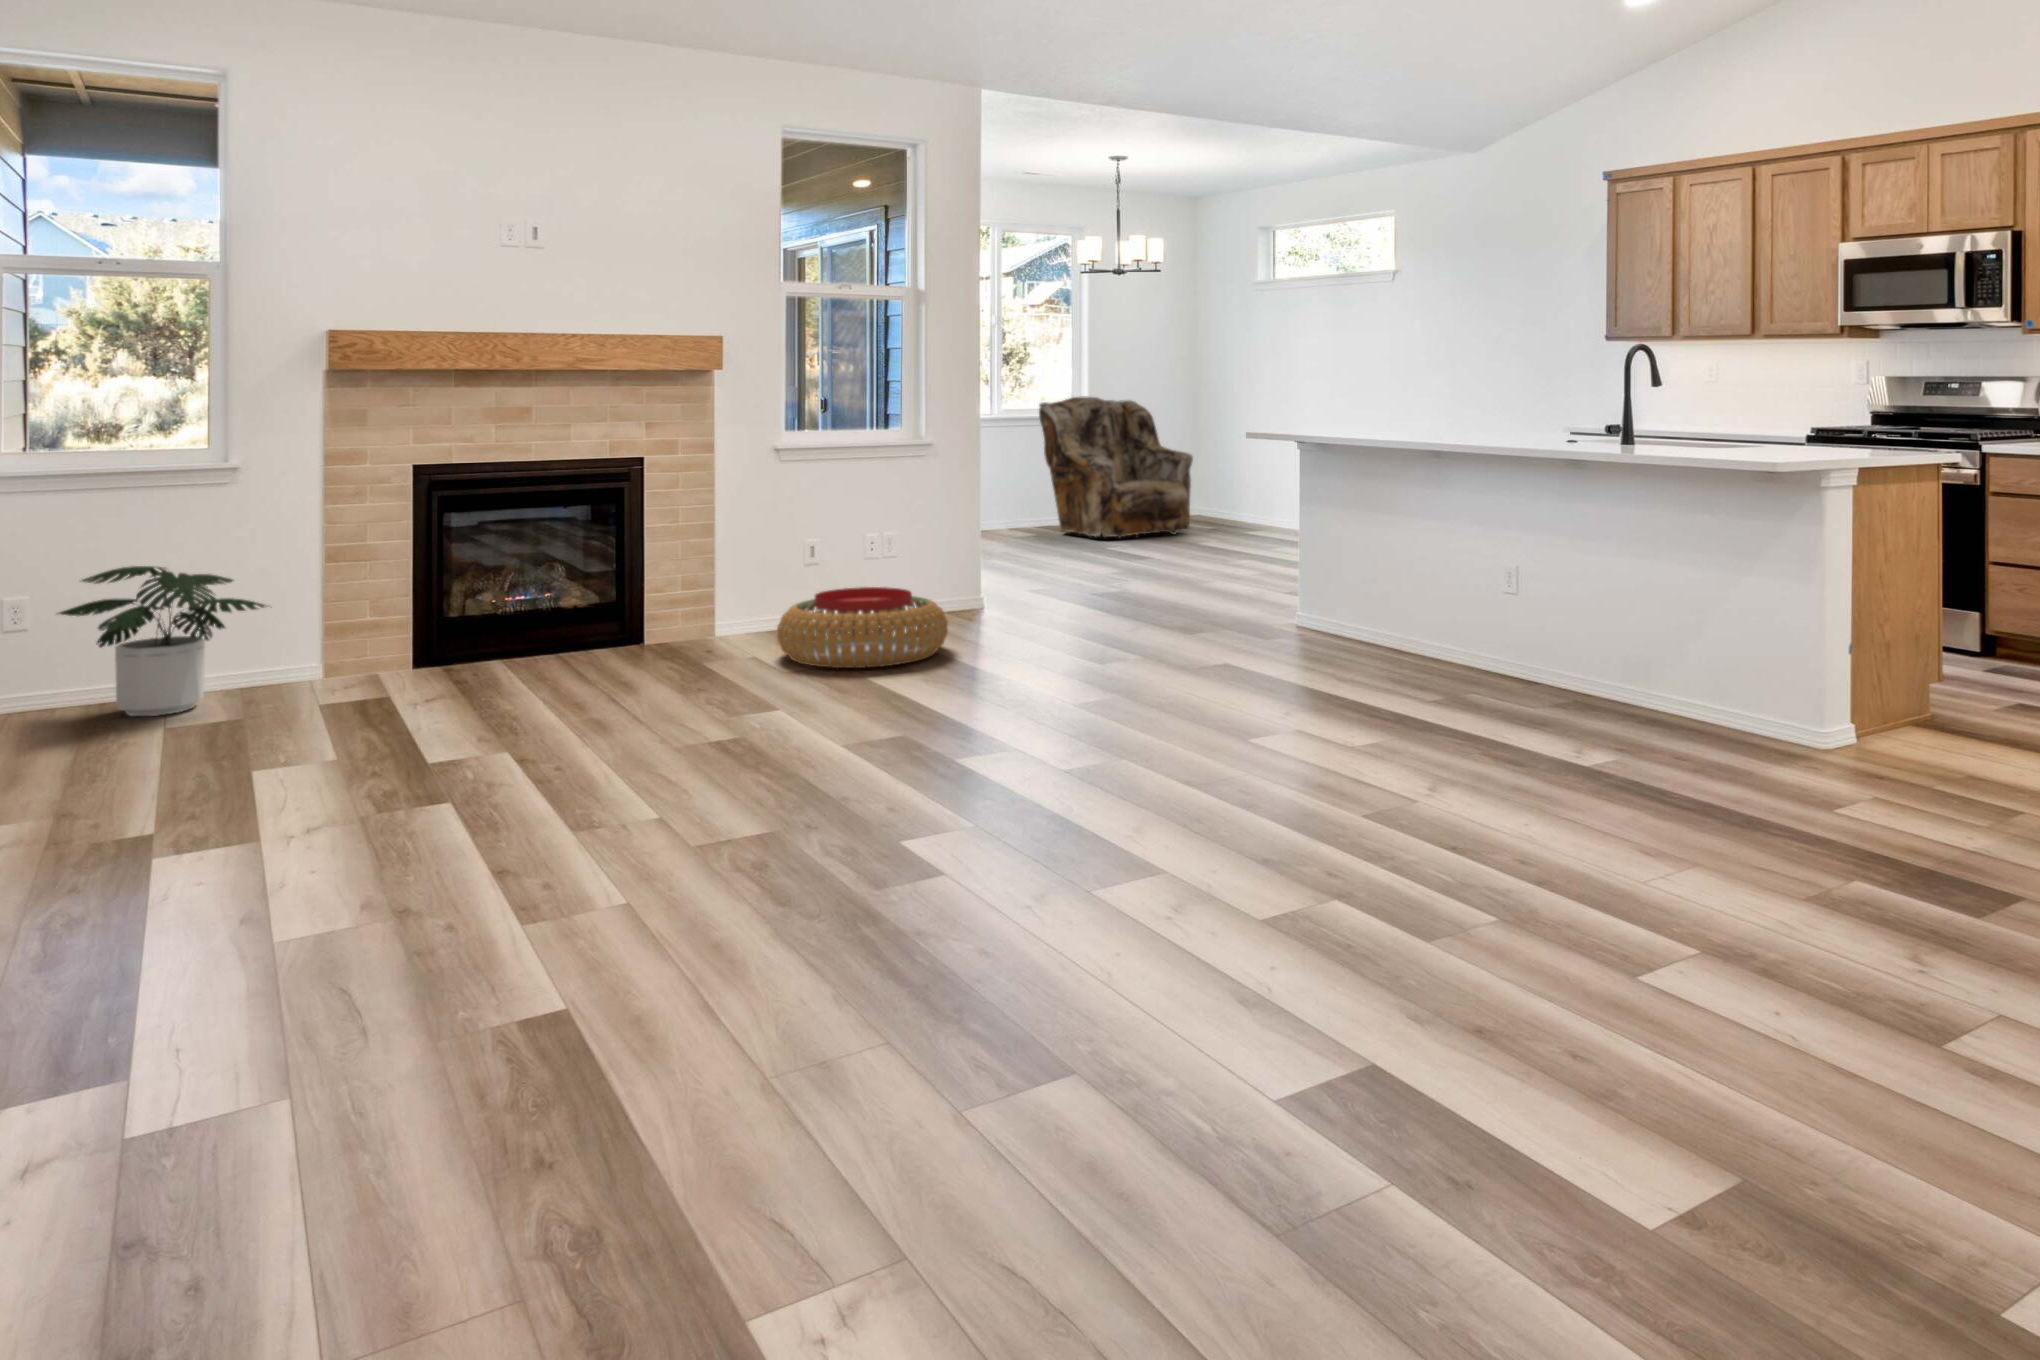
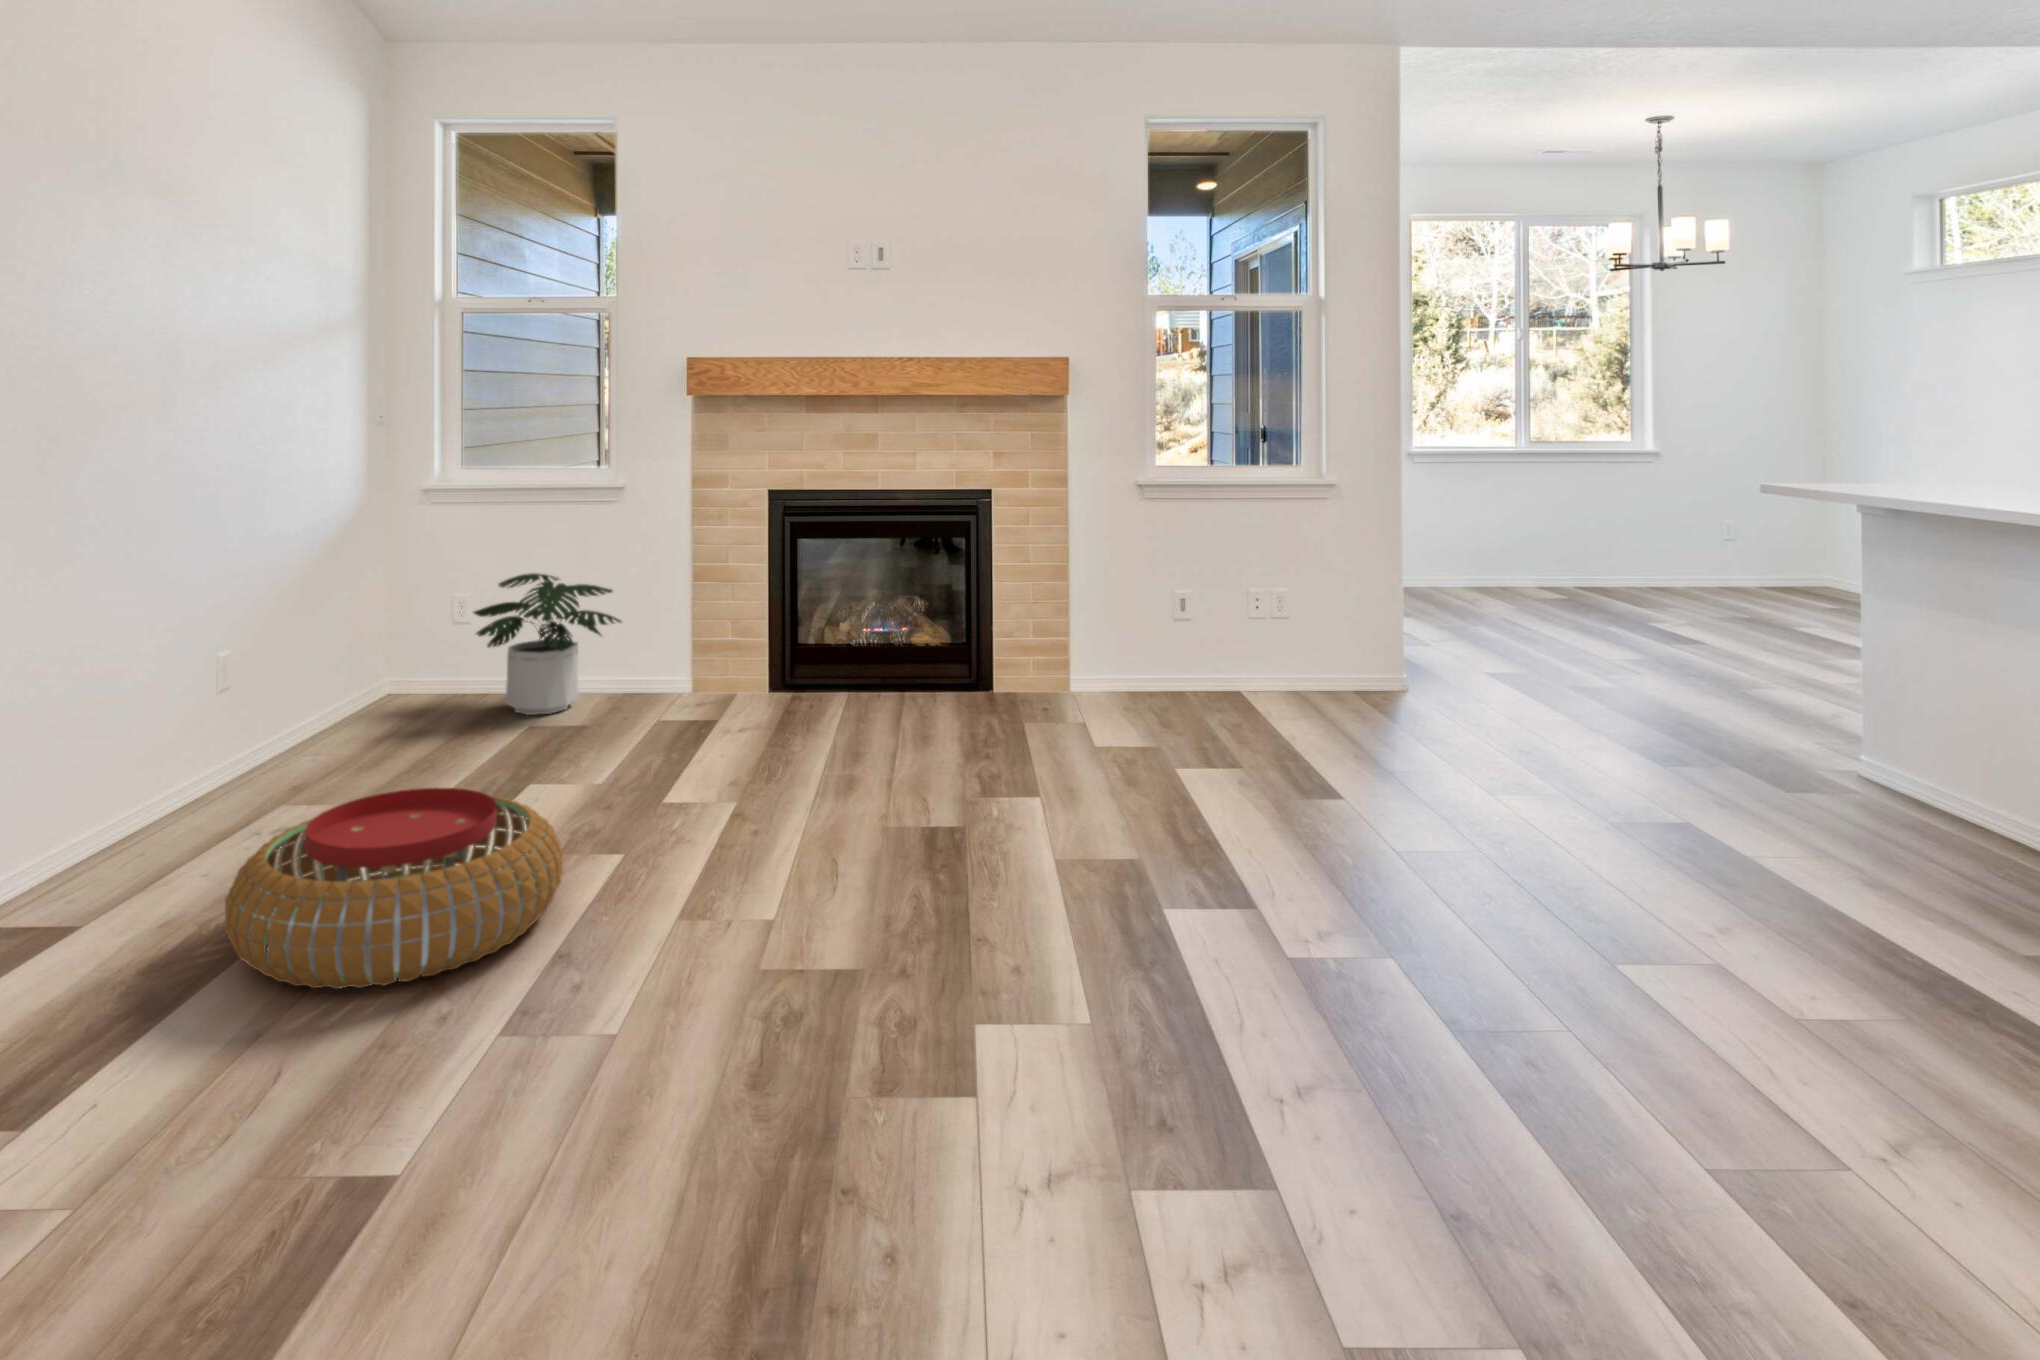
armchair: present [1039,396,1193,538] -> none [1557,419,1778,601]
pouf: present [777,587,948,668] -> present [225,788,563,989]

